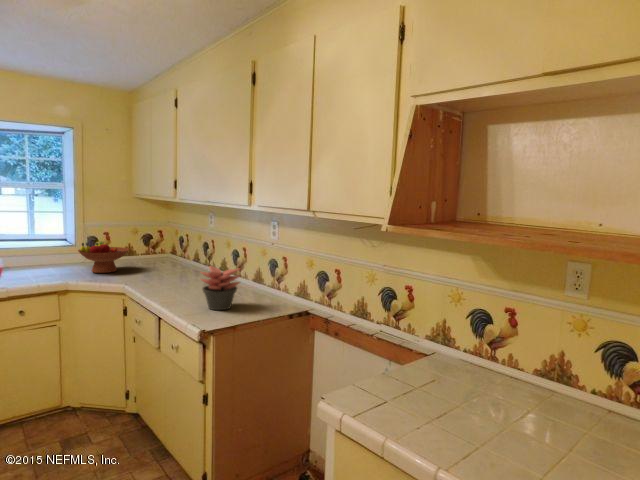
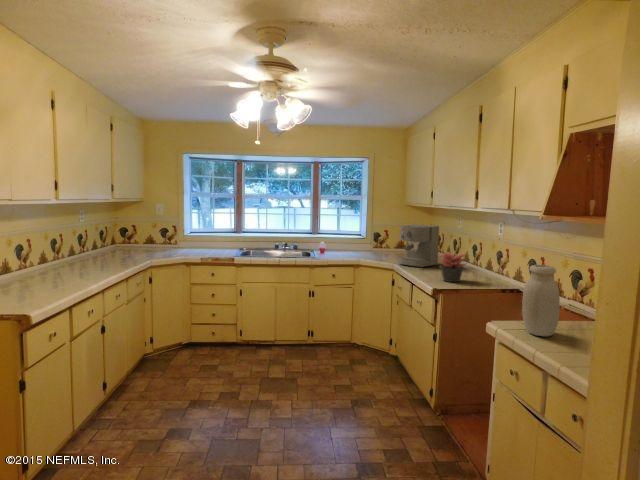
coffee maker: none [132,225,188,286] -> present [398,225,439,267]
fruit bowl: present [78,242,129,273] -> none [367,236,399,258]
jar: none [372,301,427,413] -> present [522,265,560,336]

